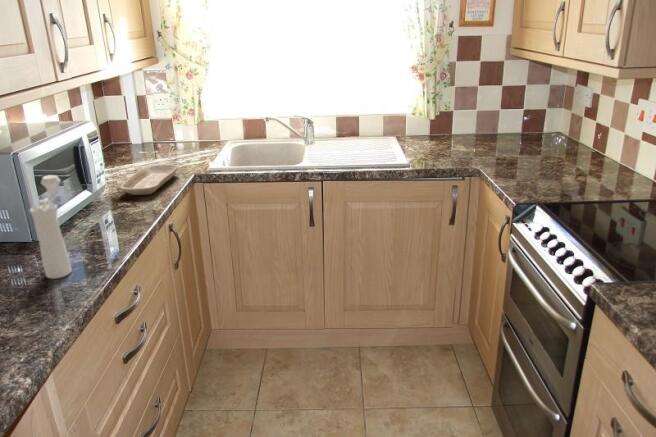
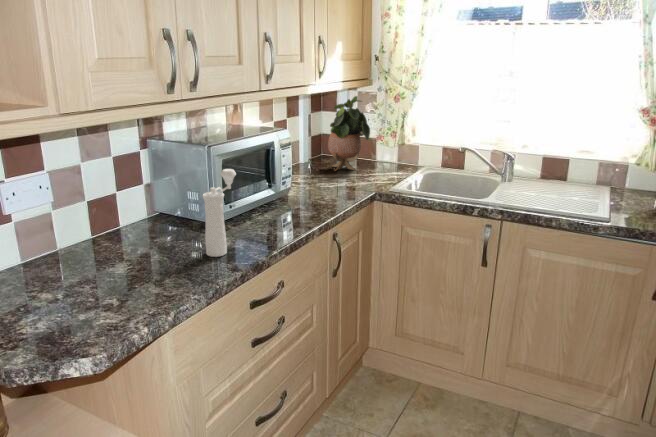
potted plant: none [122,76,169,159] -> present [328,96,370,170]
tray: present [120,164,179,195] -> none [301,178,362,203]

